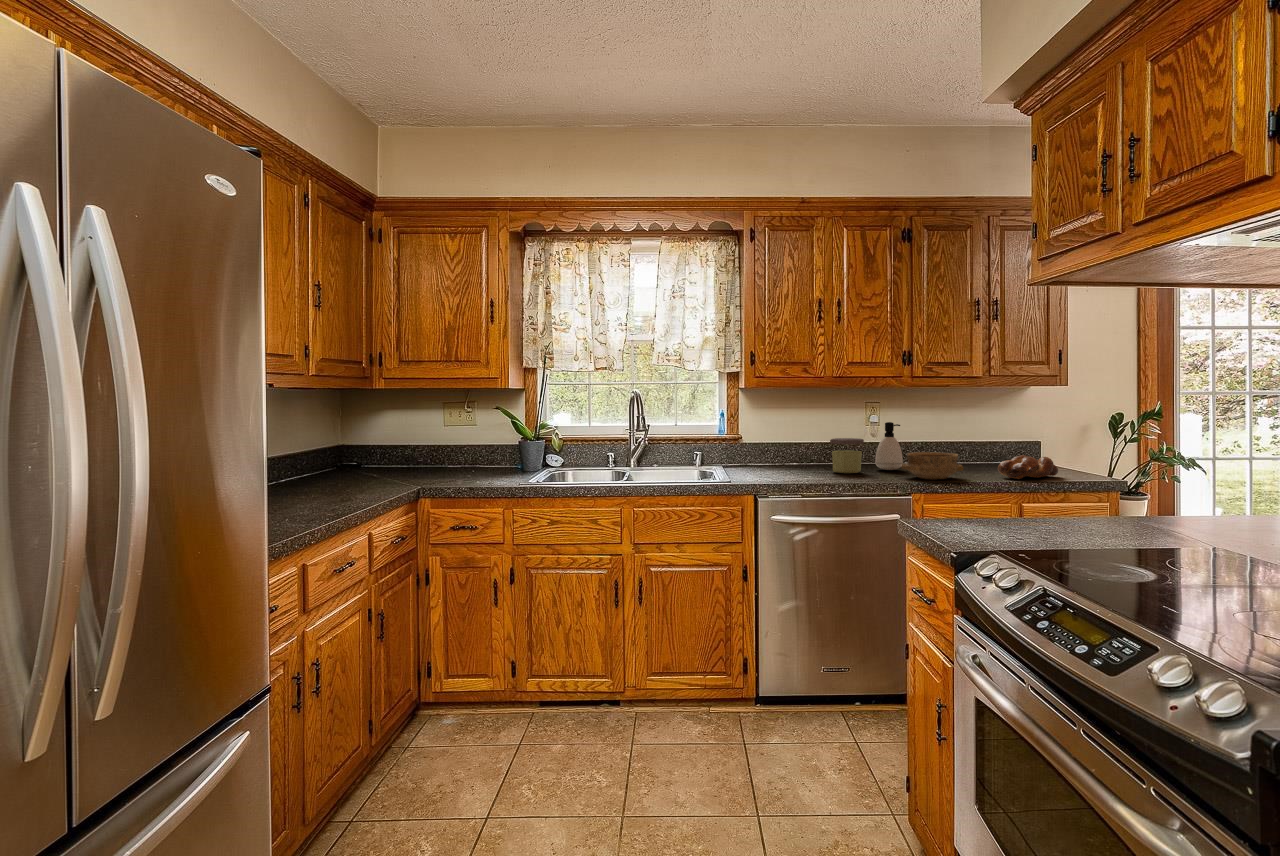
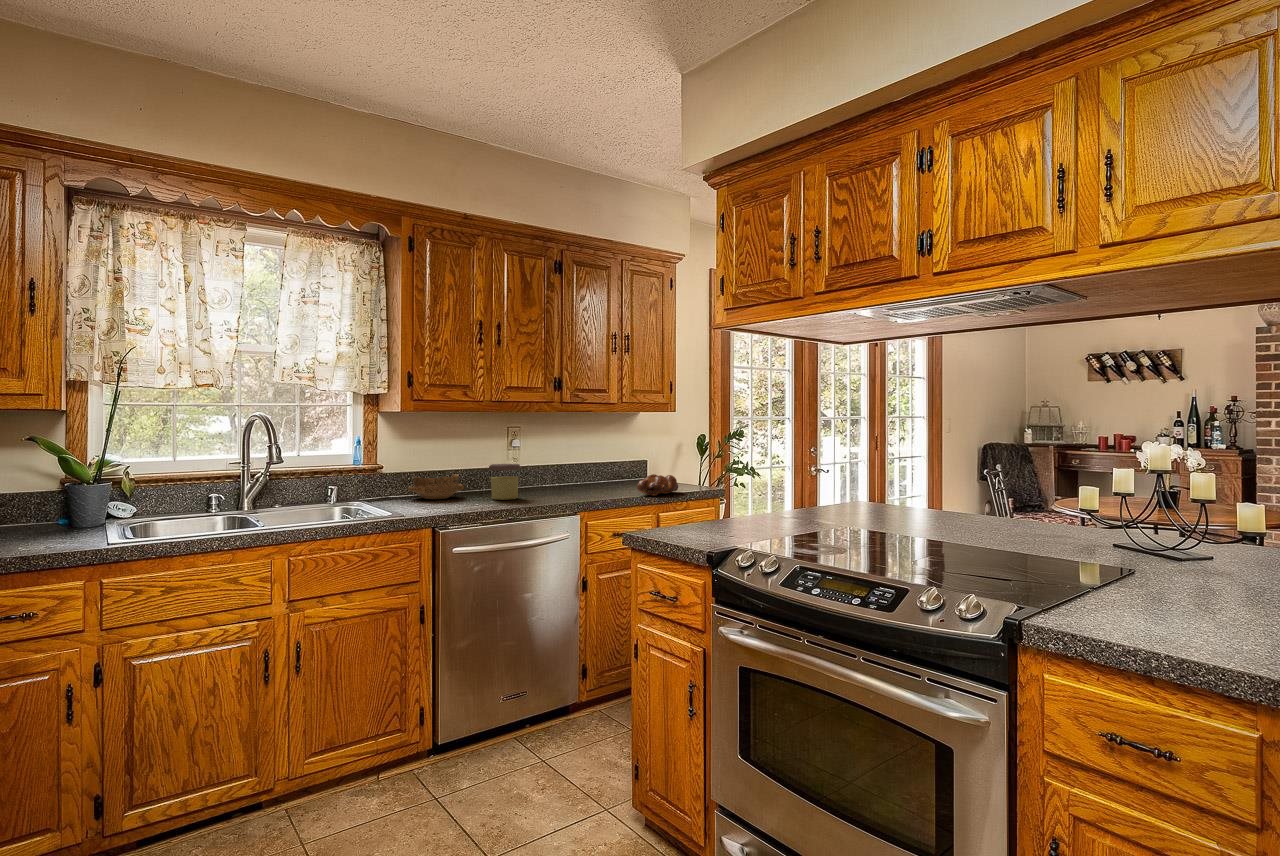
soap dispenser: present [875,422,903,470] -> none [527,447,552,494]
ceramic bowl: present [902,452,963,479] -> present [408,474,464,499]

